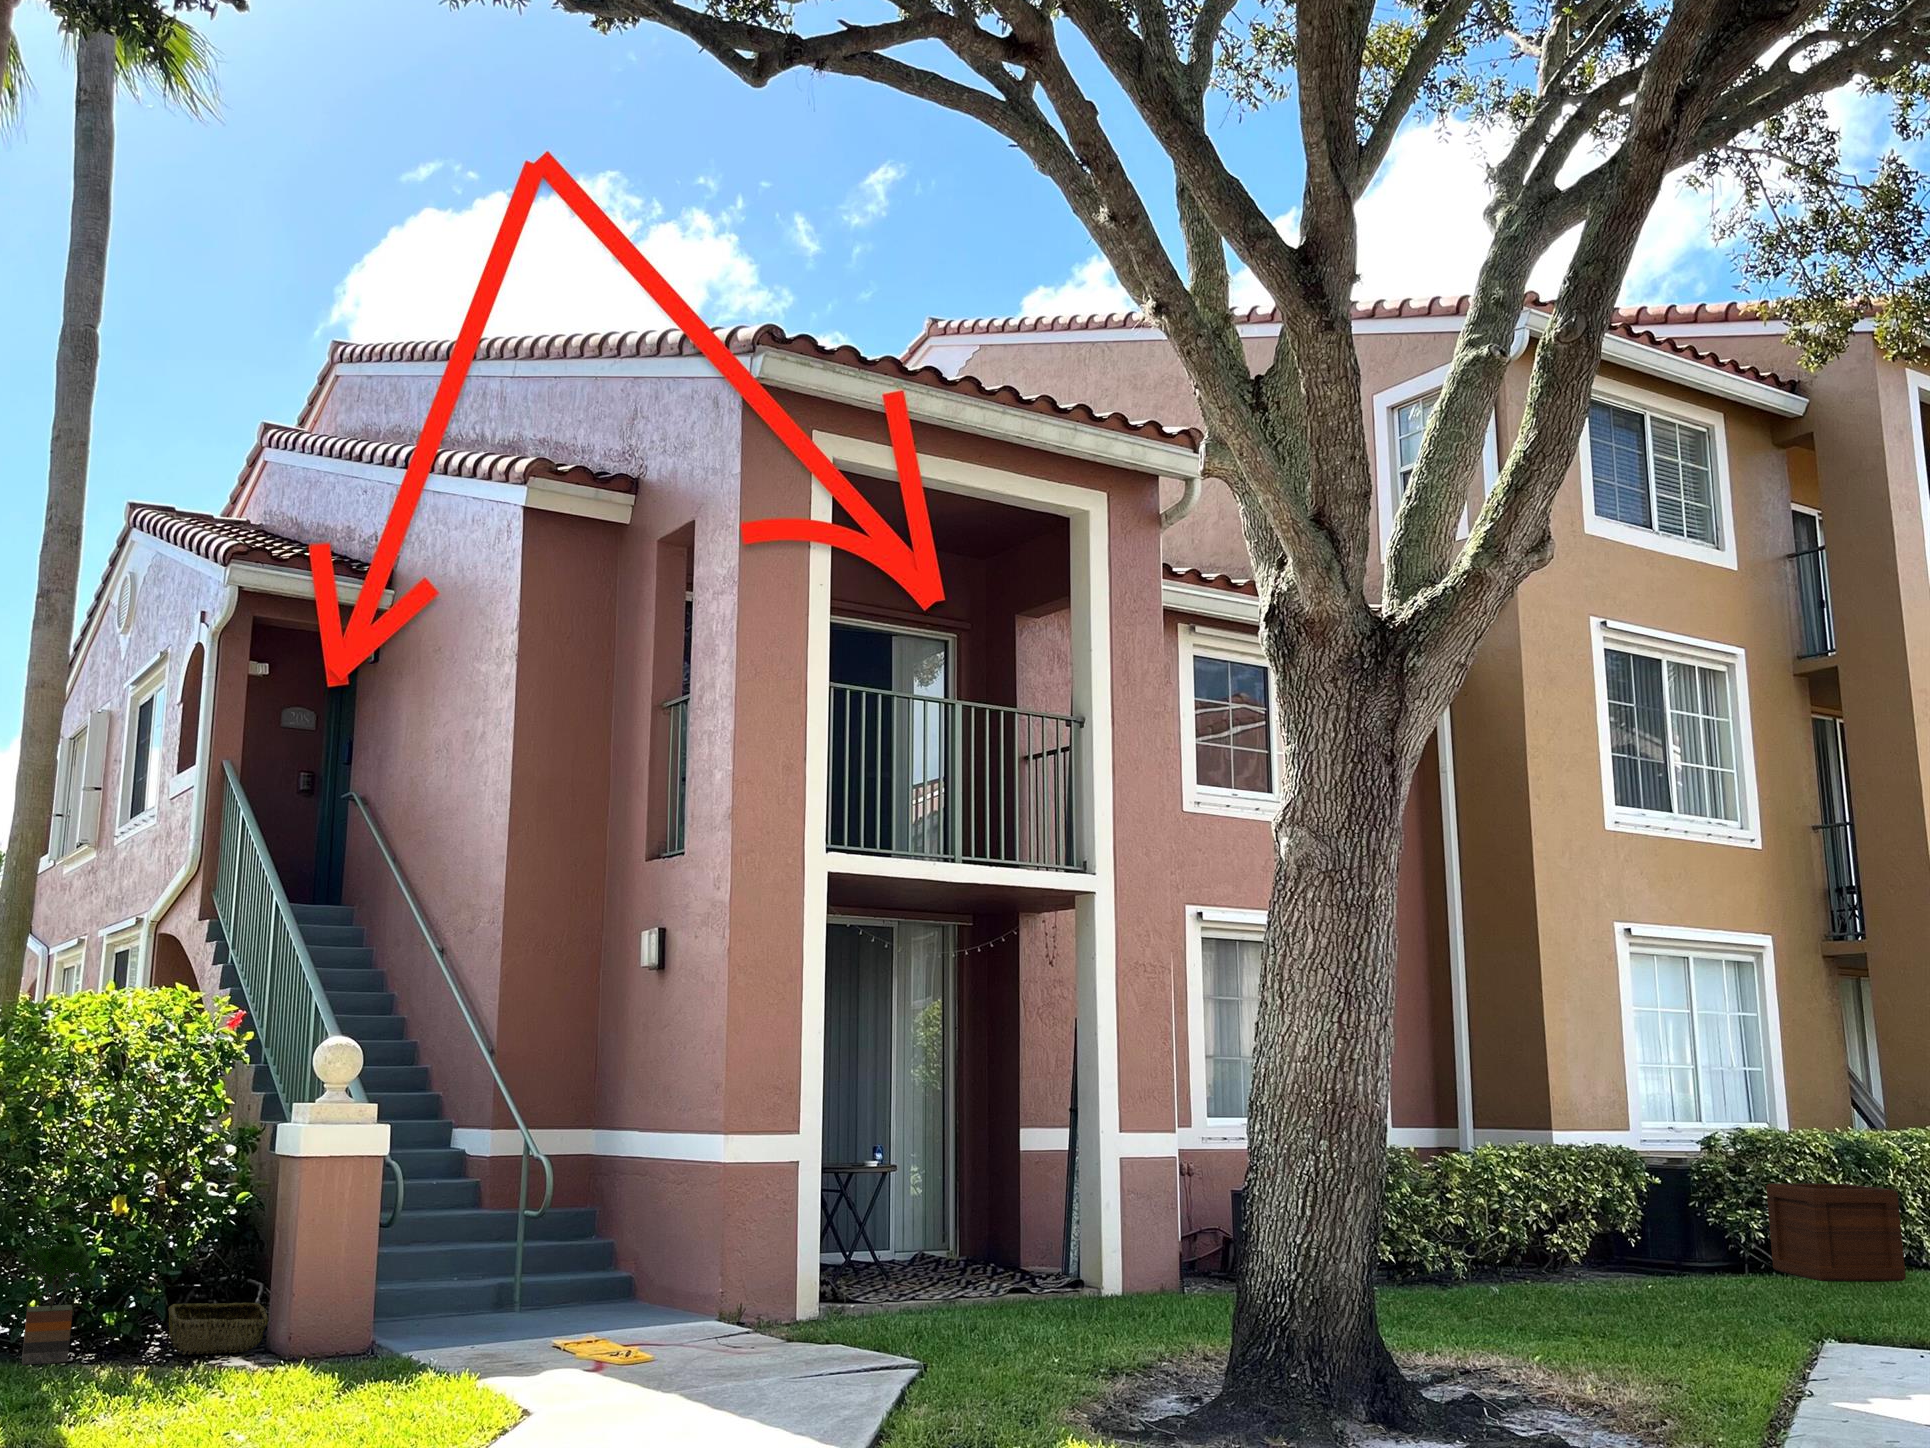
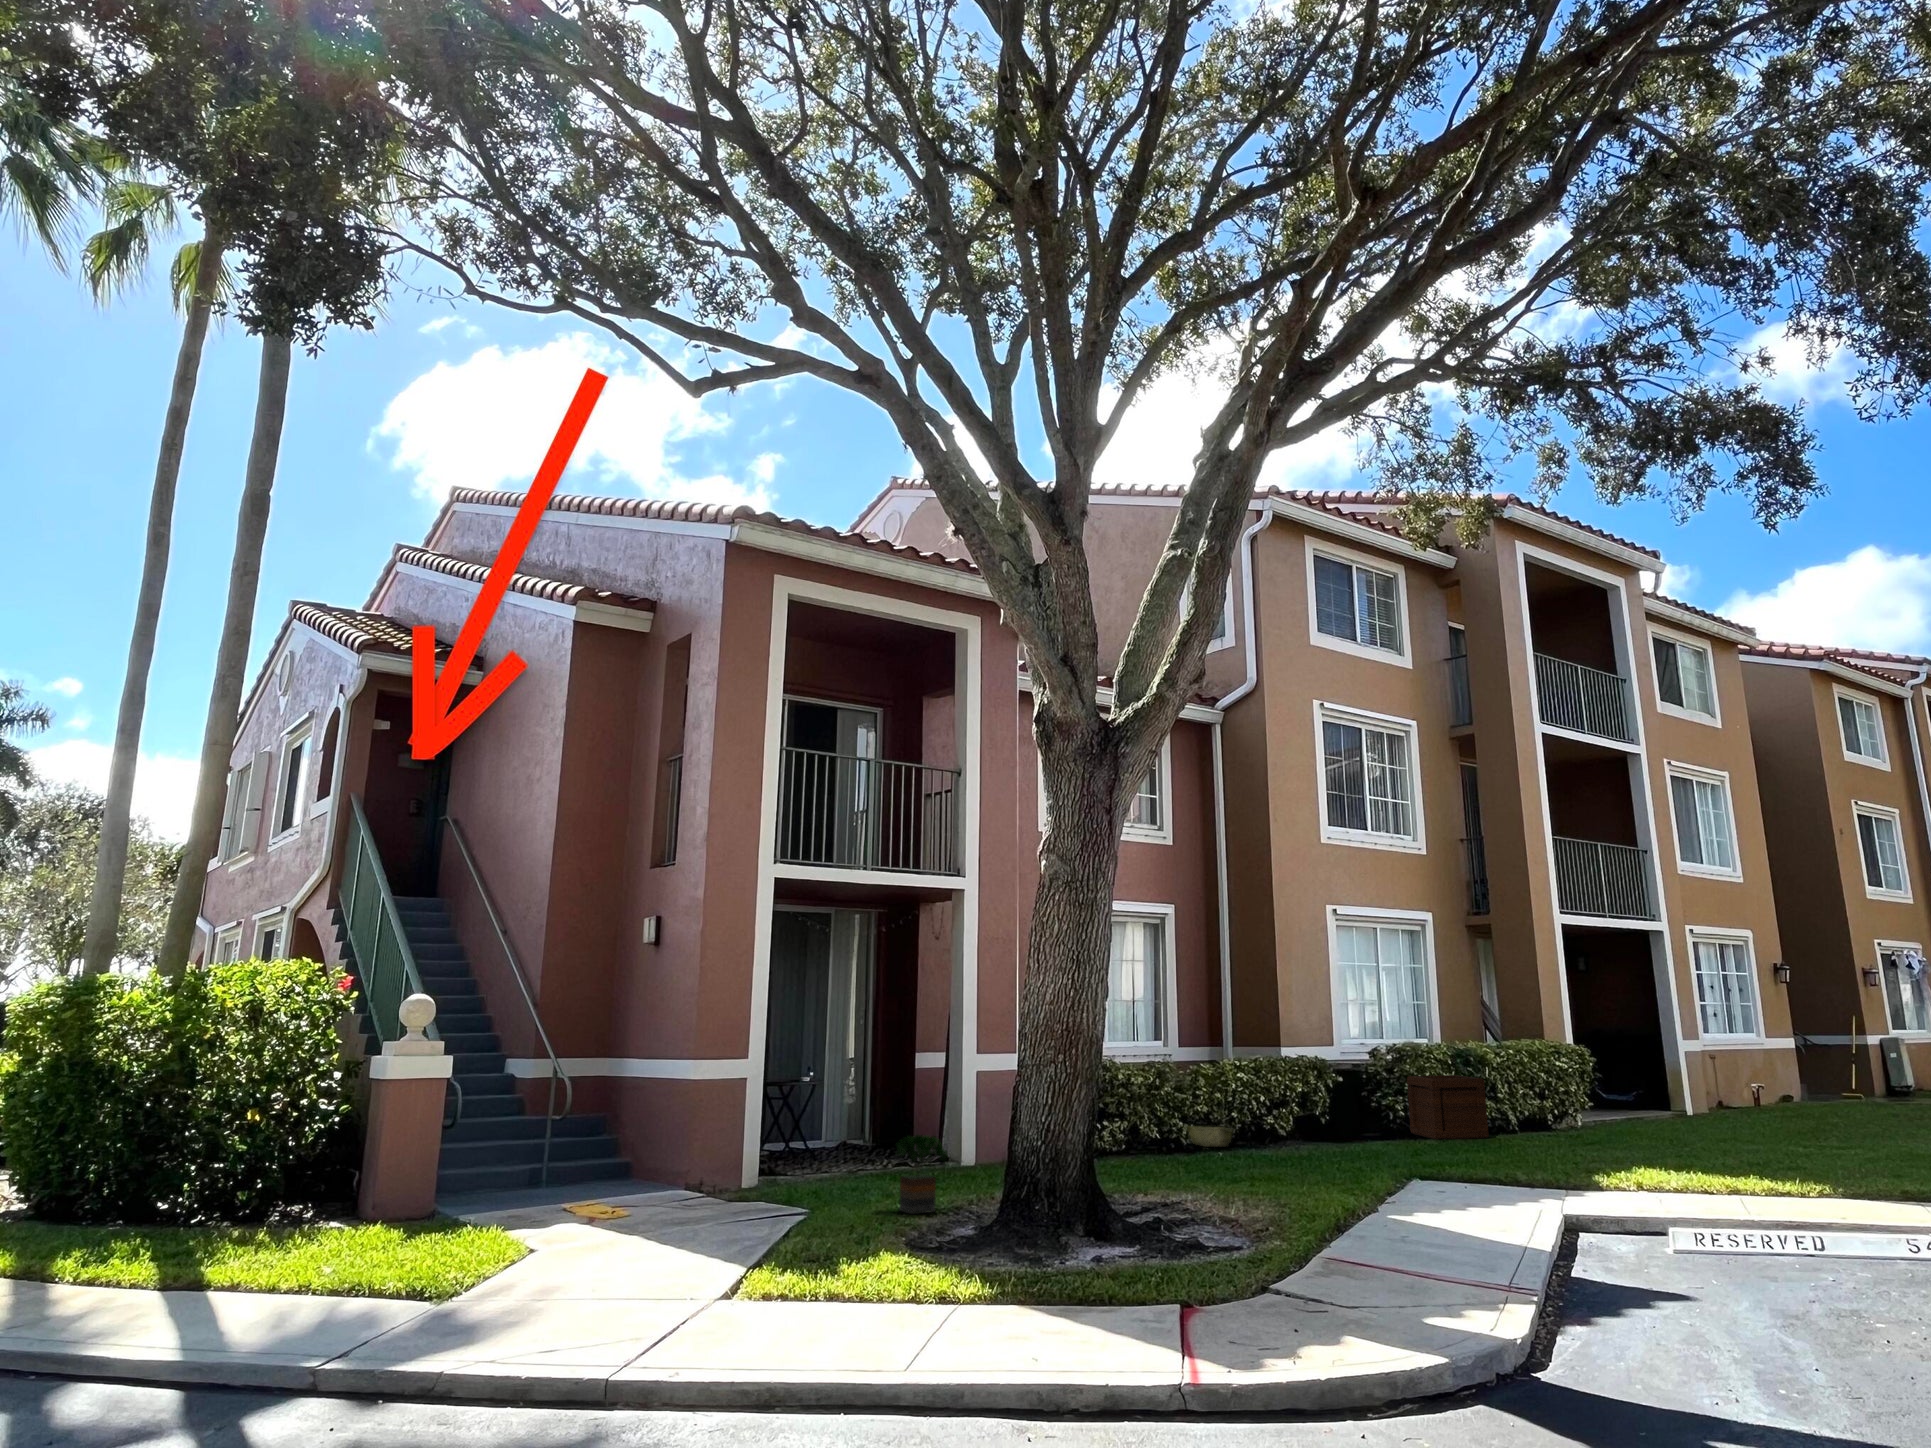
potted tree: present [18,1244,96,1365] -> present [897,1135,947,1214]
woven basket: present [168,1303,269,1355] -> present [1188,1126,1233,1147]

